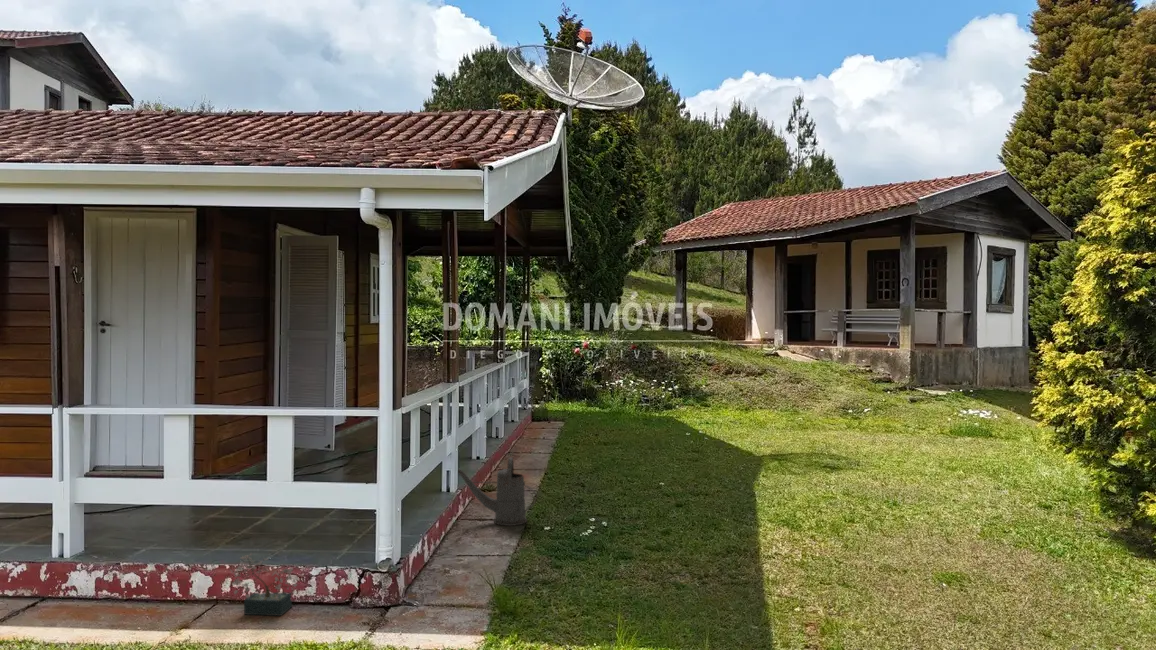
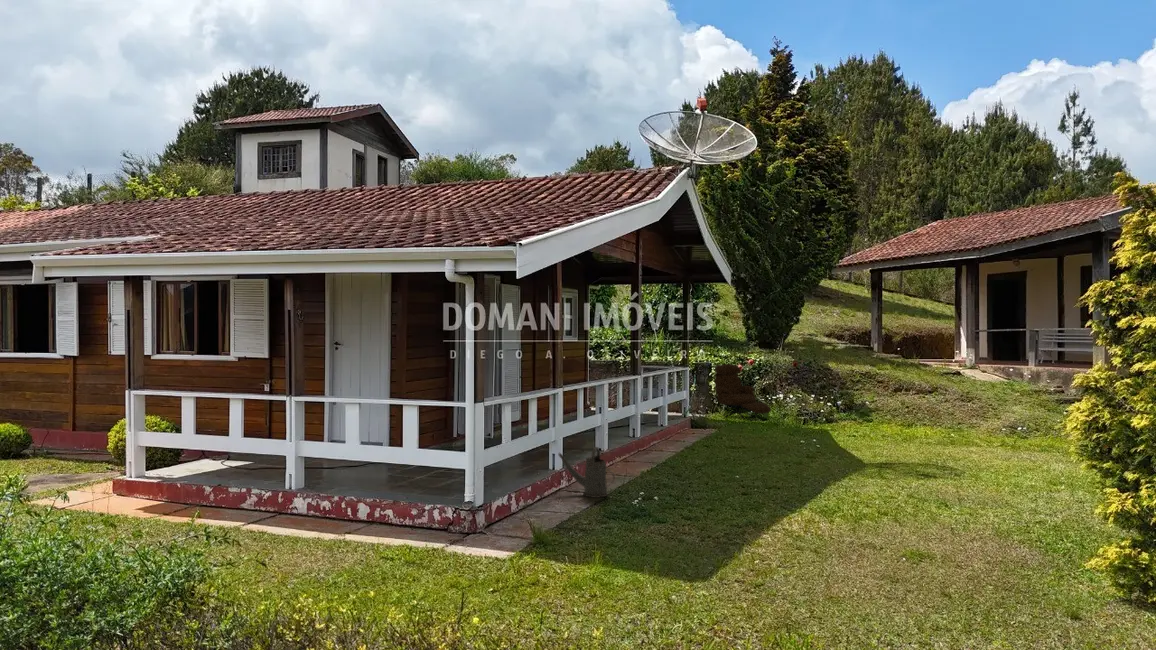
lounge chair: none [544,351,609,414] -> present [715,364,771,421]
decorative plant: present [233,554,299,616] -> none [373,493,416,533]

